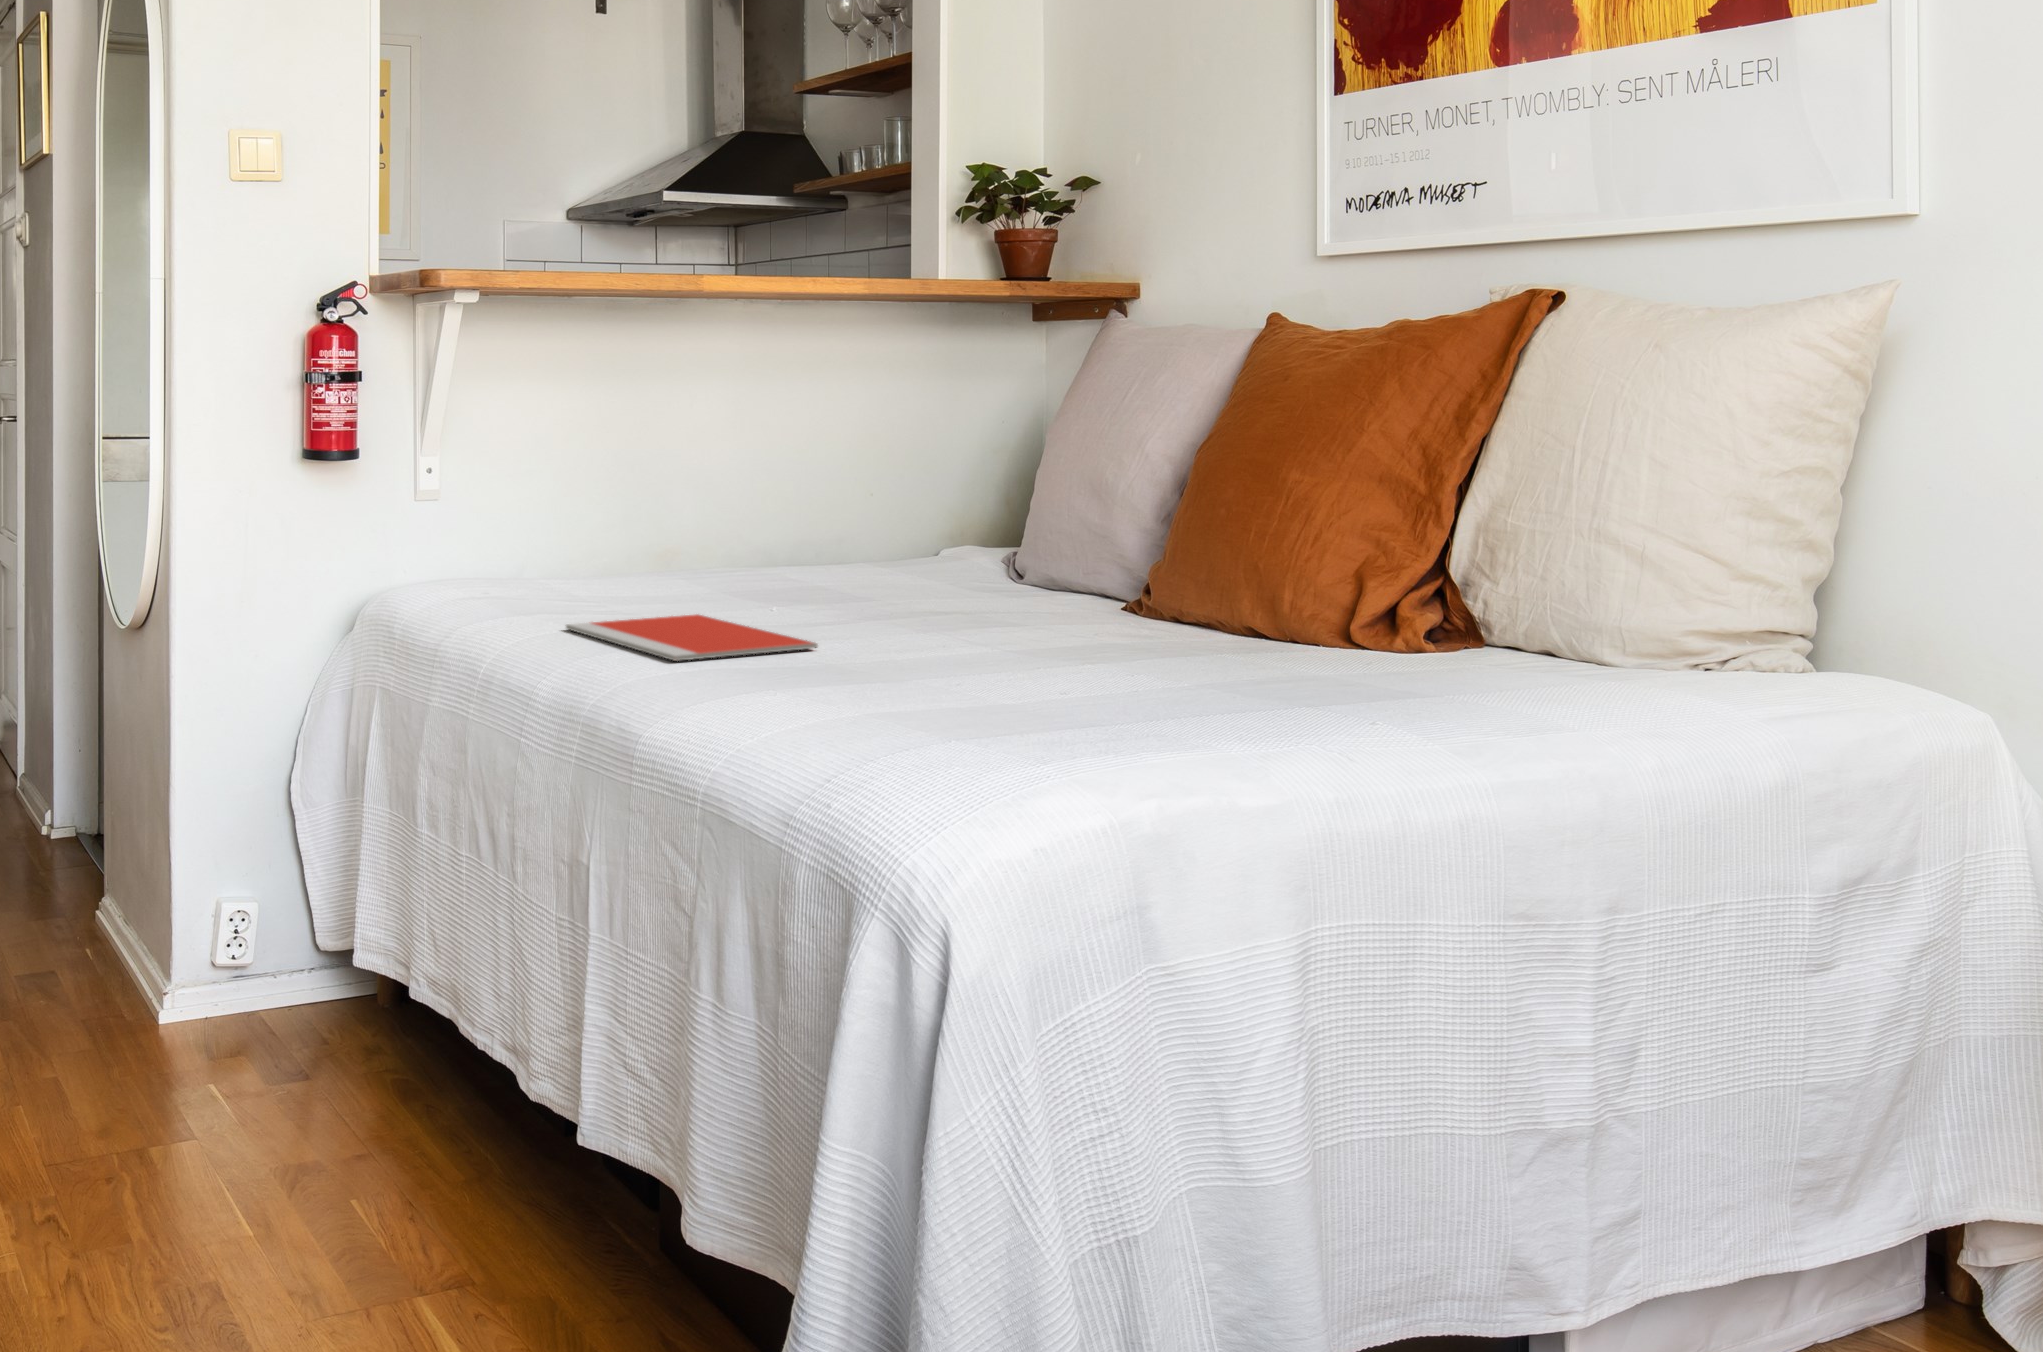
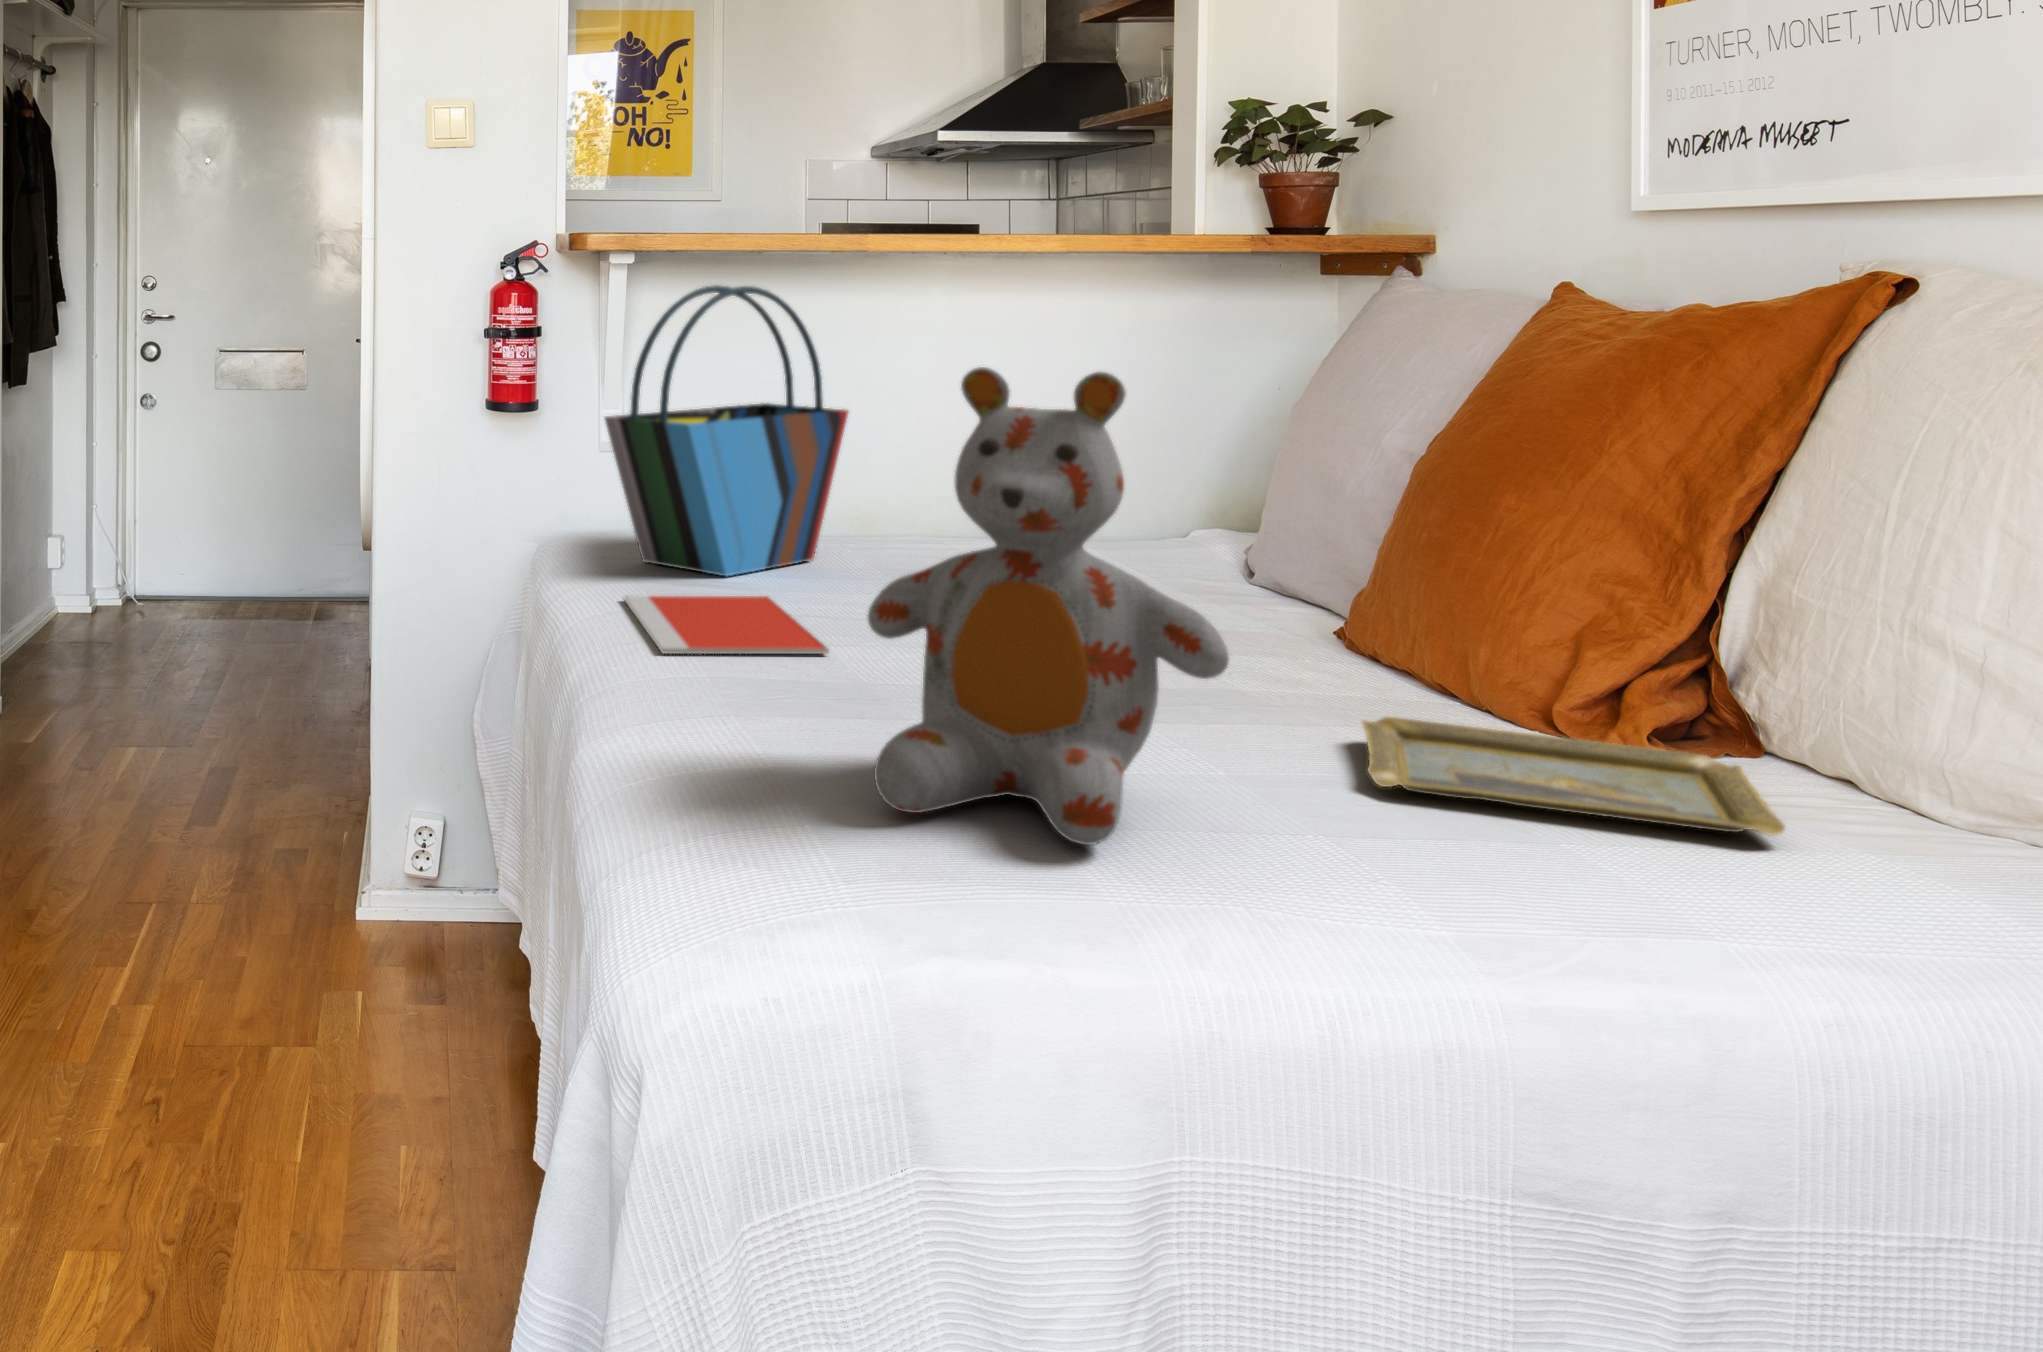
tote bag: none [501,316,708,605] -> present [605,285,848,577]
stuffed bear: none [966,346,1270,735] -> present [868,367,1229,845]
tray: none [1279,639,1587,683] -> present [1362,717,1785,836]

